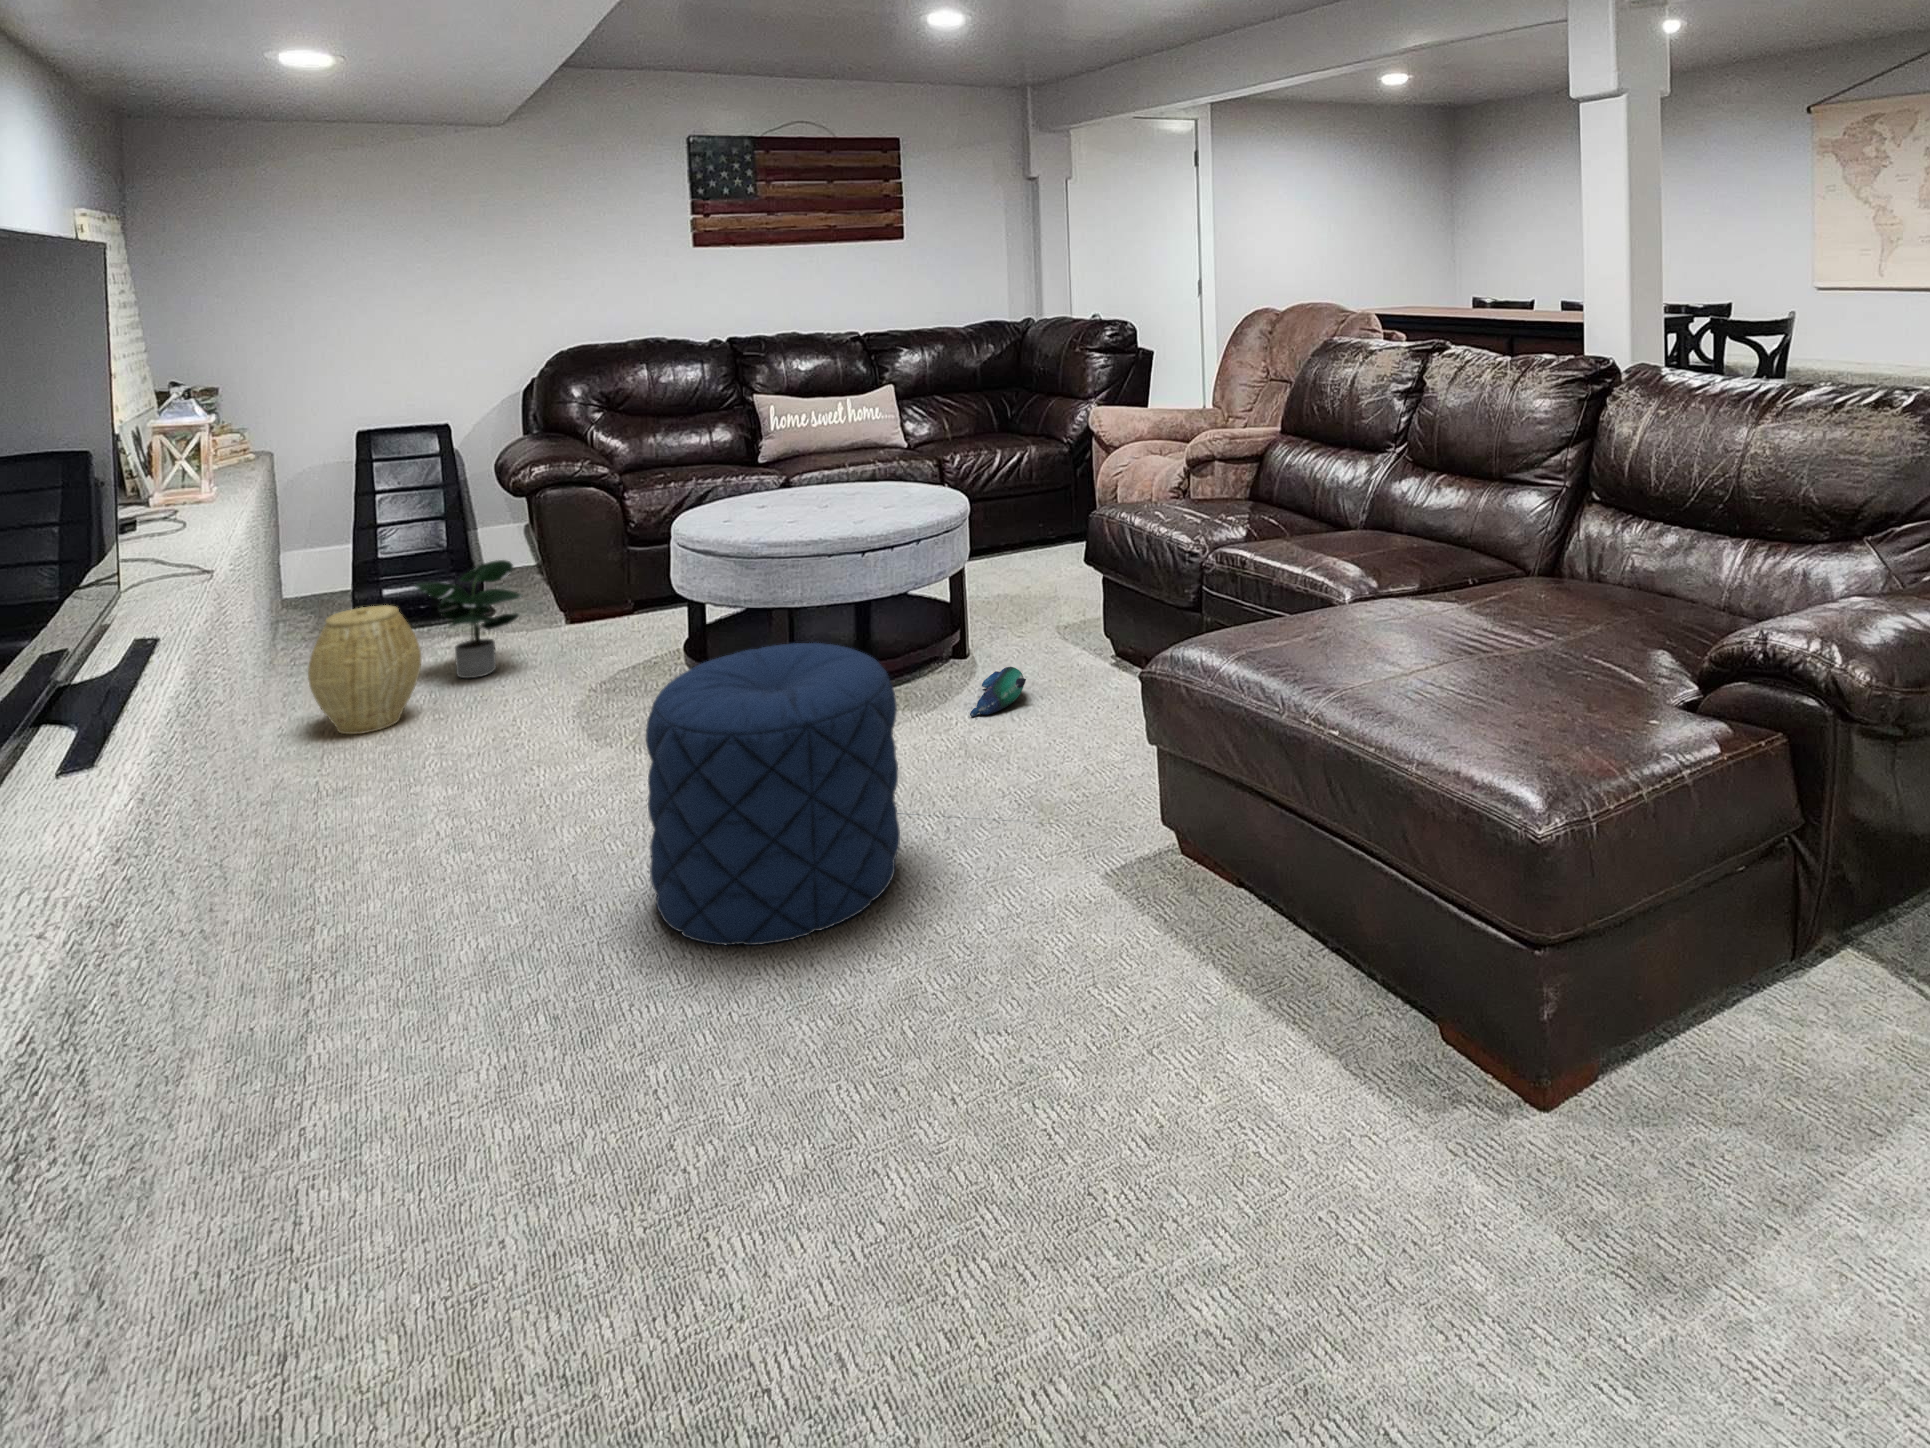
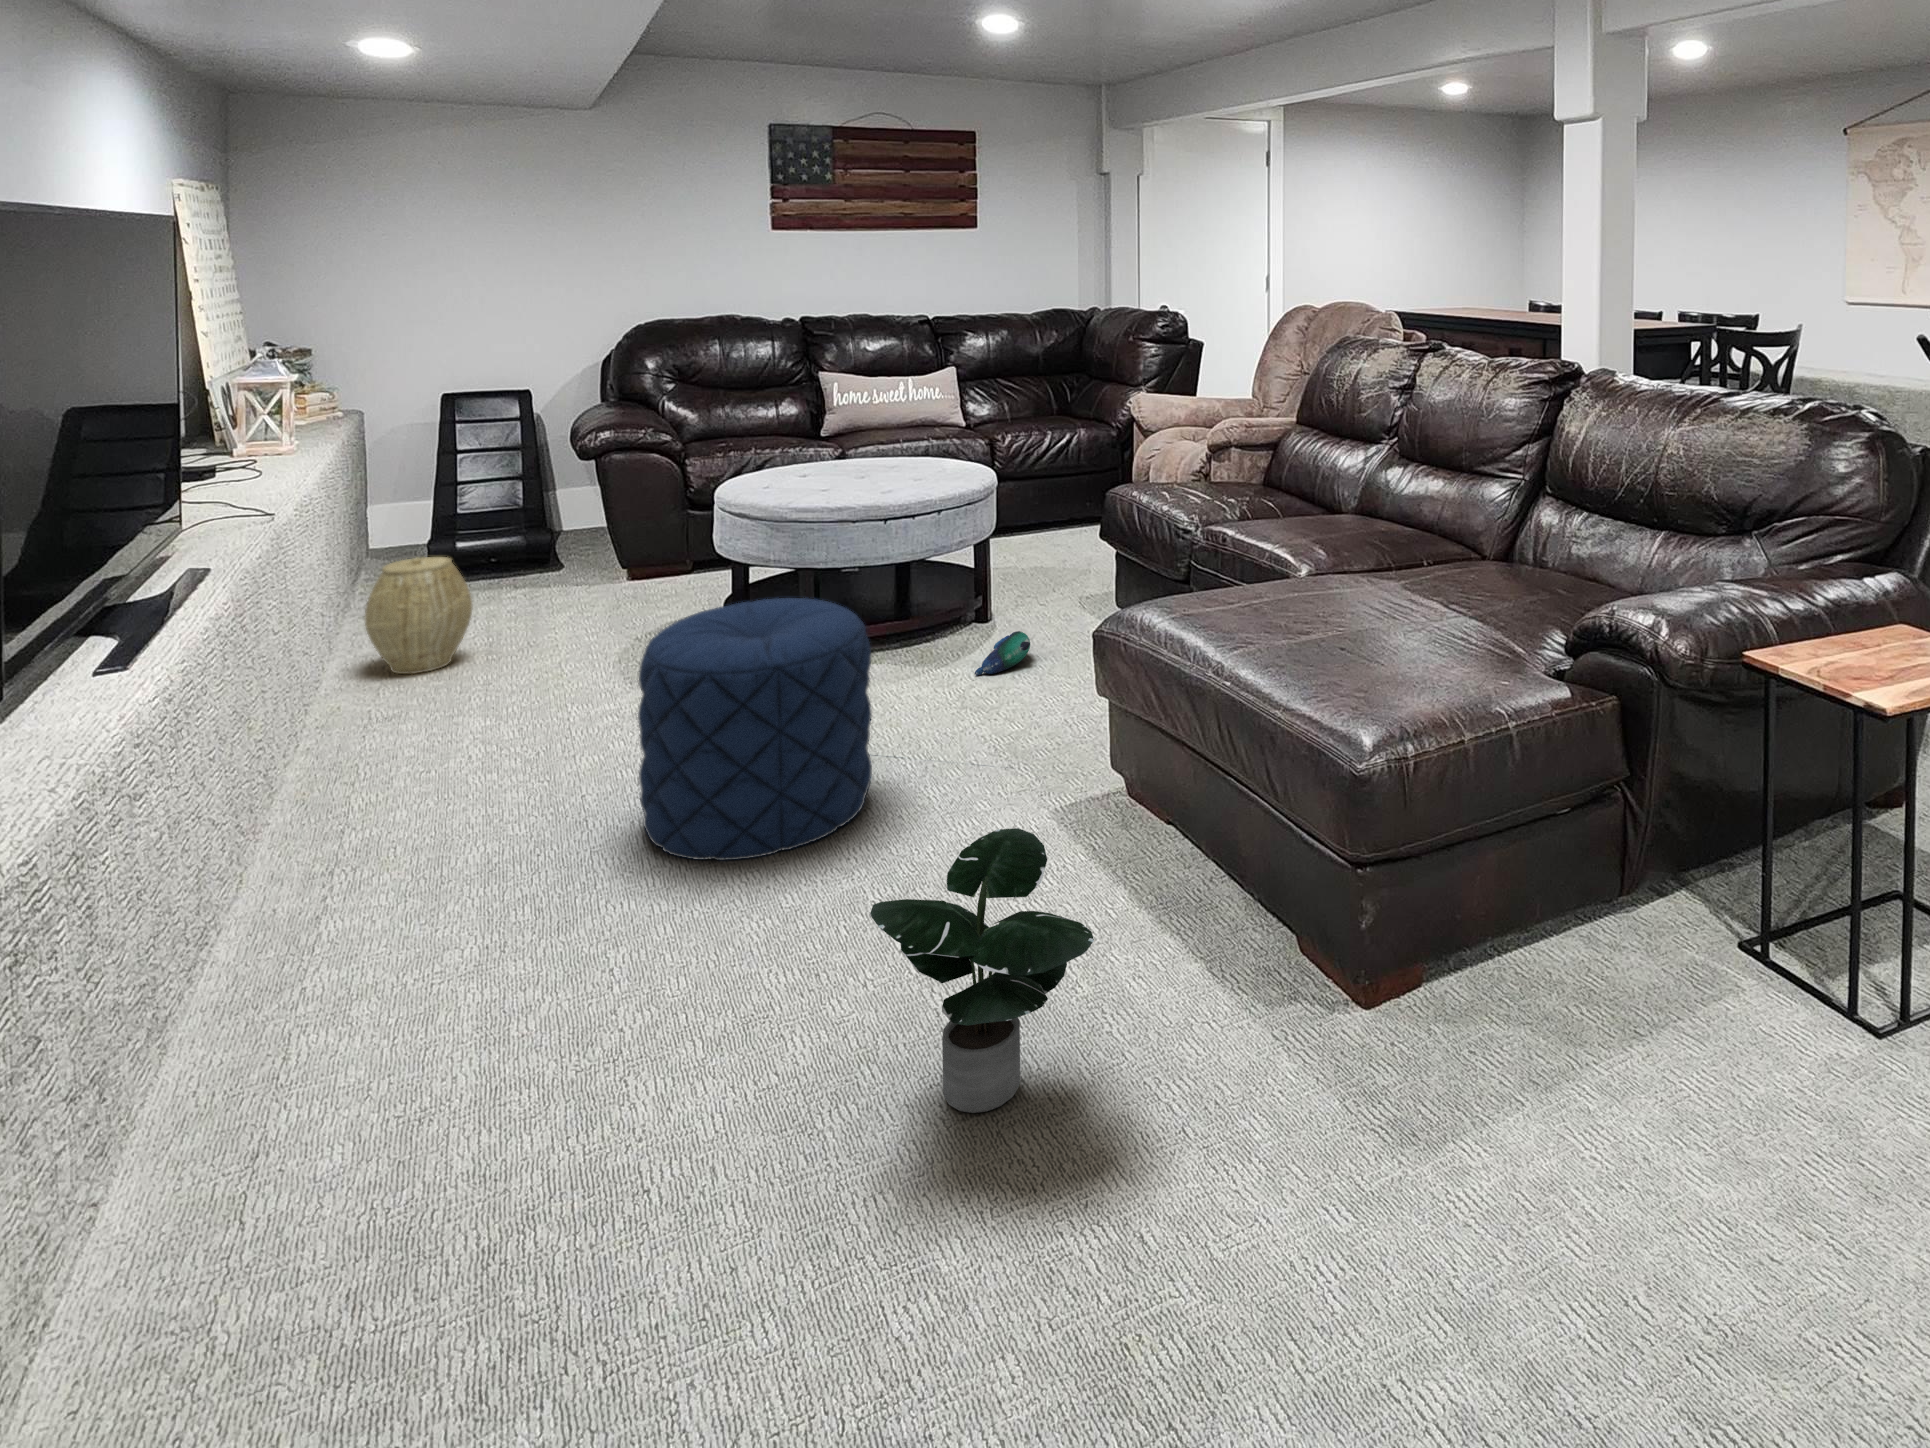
potted plant: present [415,560,523,678] -> present [870,828,1094,1113]

